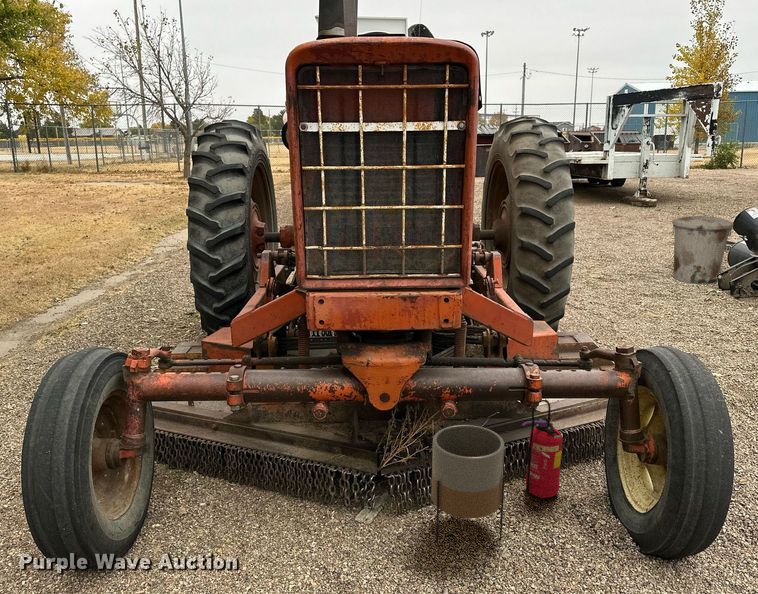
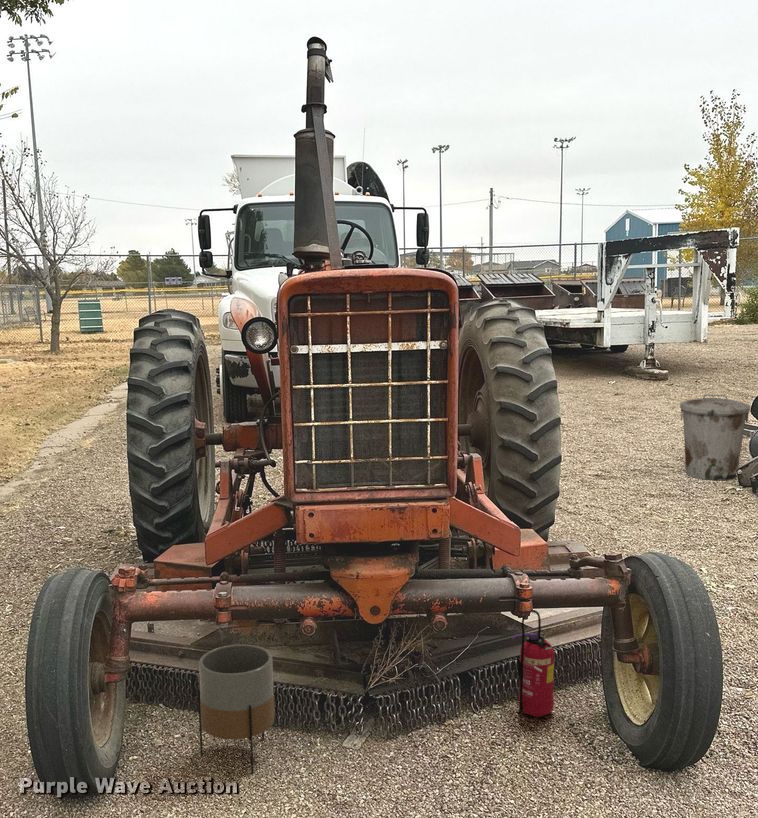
planter: present [431,425,505,542] -> present [198,645,274,774]

